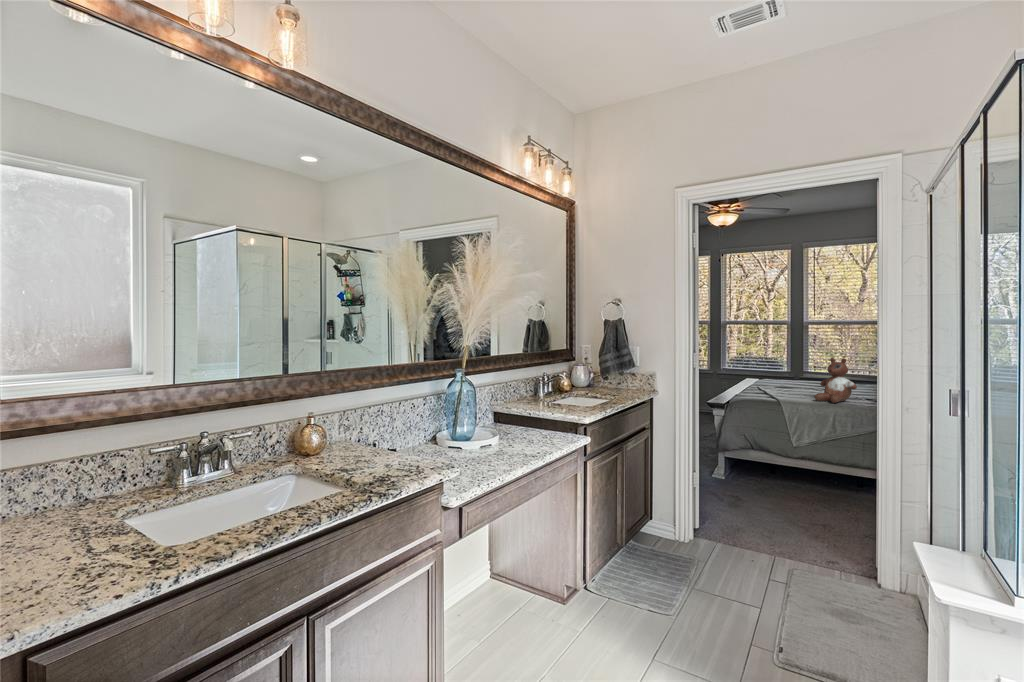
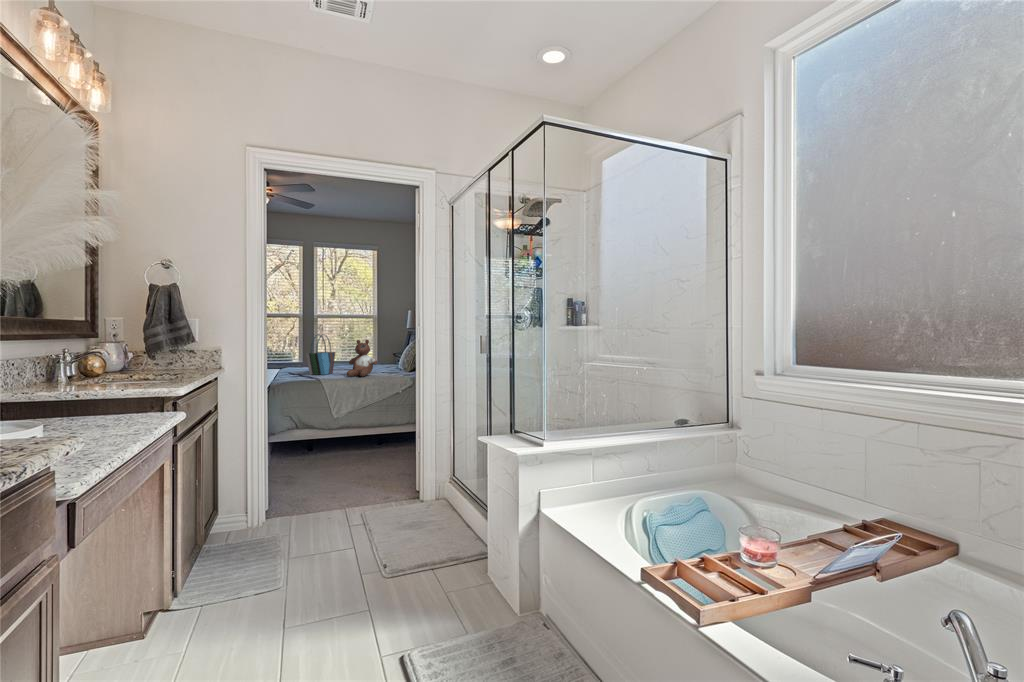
tote bag: none [771,349,810,394] -> present [306,334,335,375]

